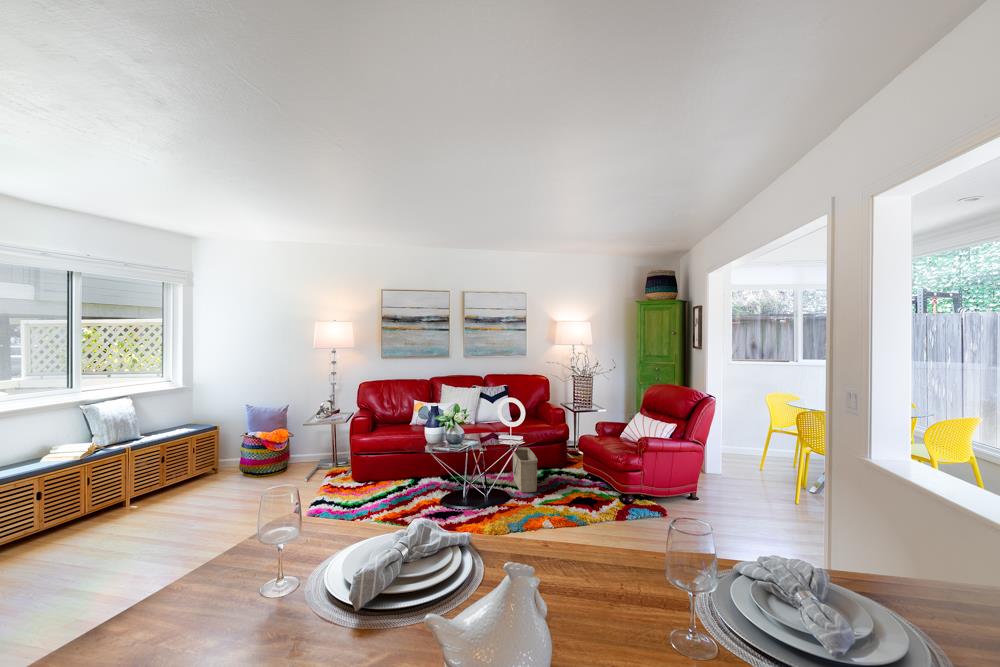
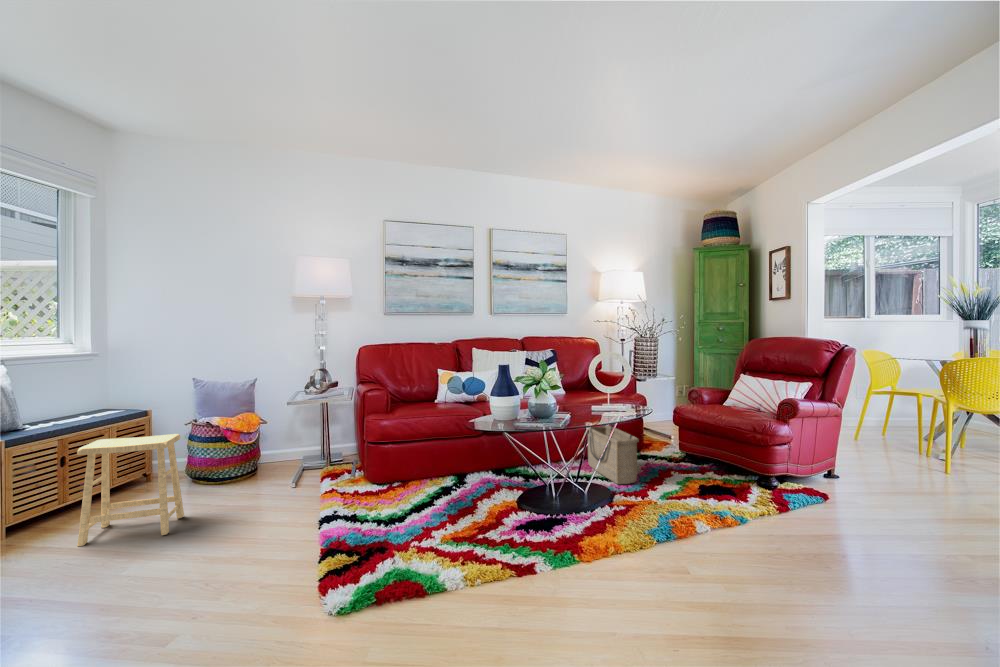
footstool: none [173,444,234,509] -> present [77,434,184,547]

